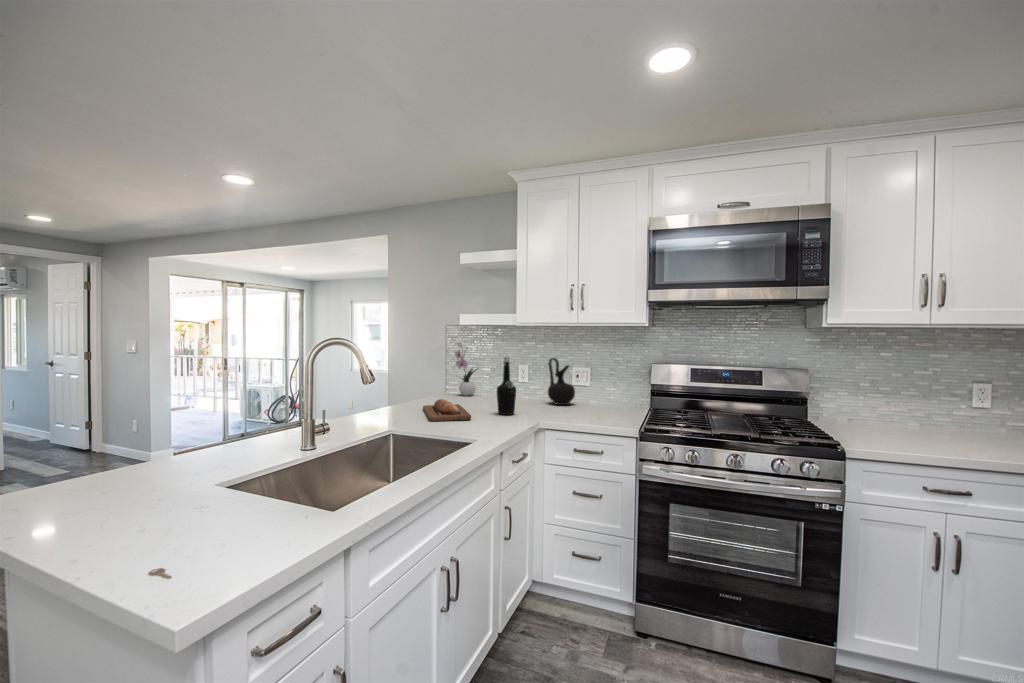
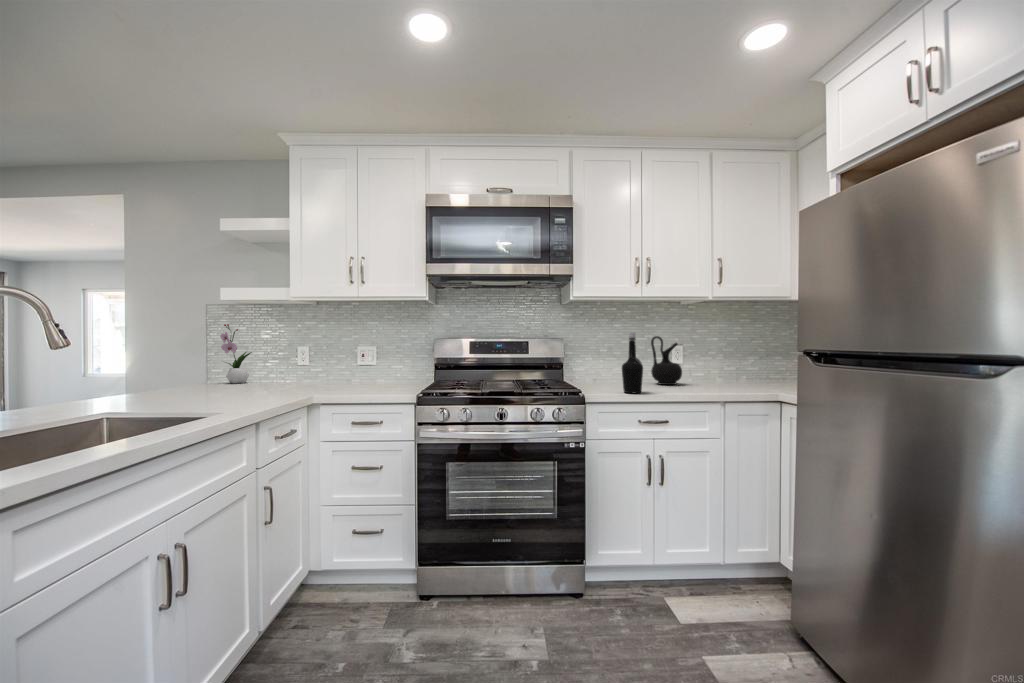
bottle: present [497,357,516,415] -> present [622,332,643,394]
ceramic jug: present [548,358,575,405] -> present [651,336,682,385]
bread loaf: present [423,399,471,421] -> none [163,382,225,404]

